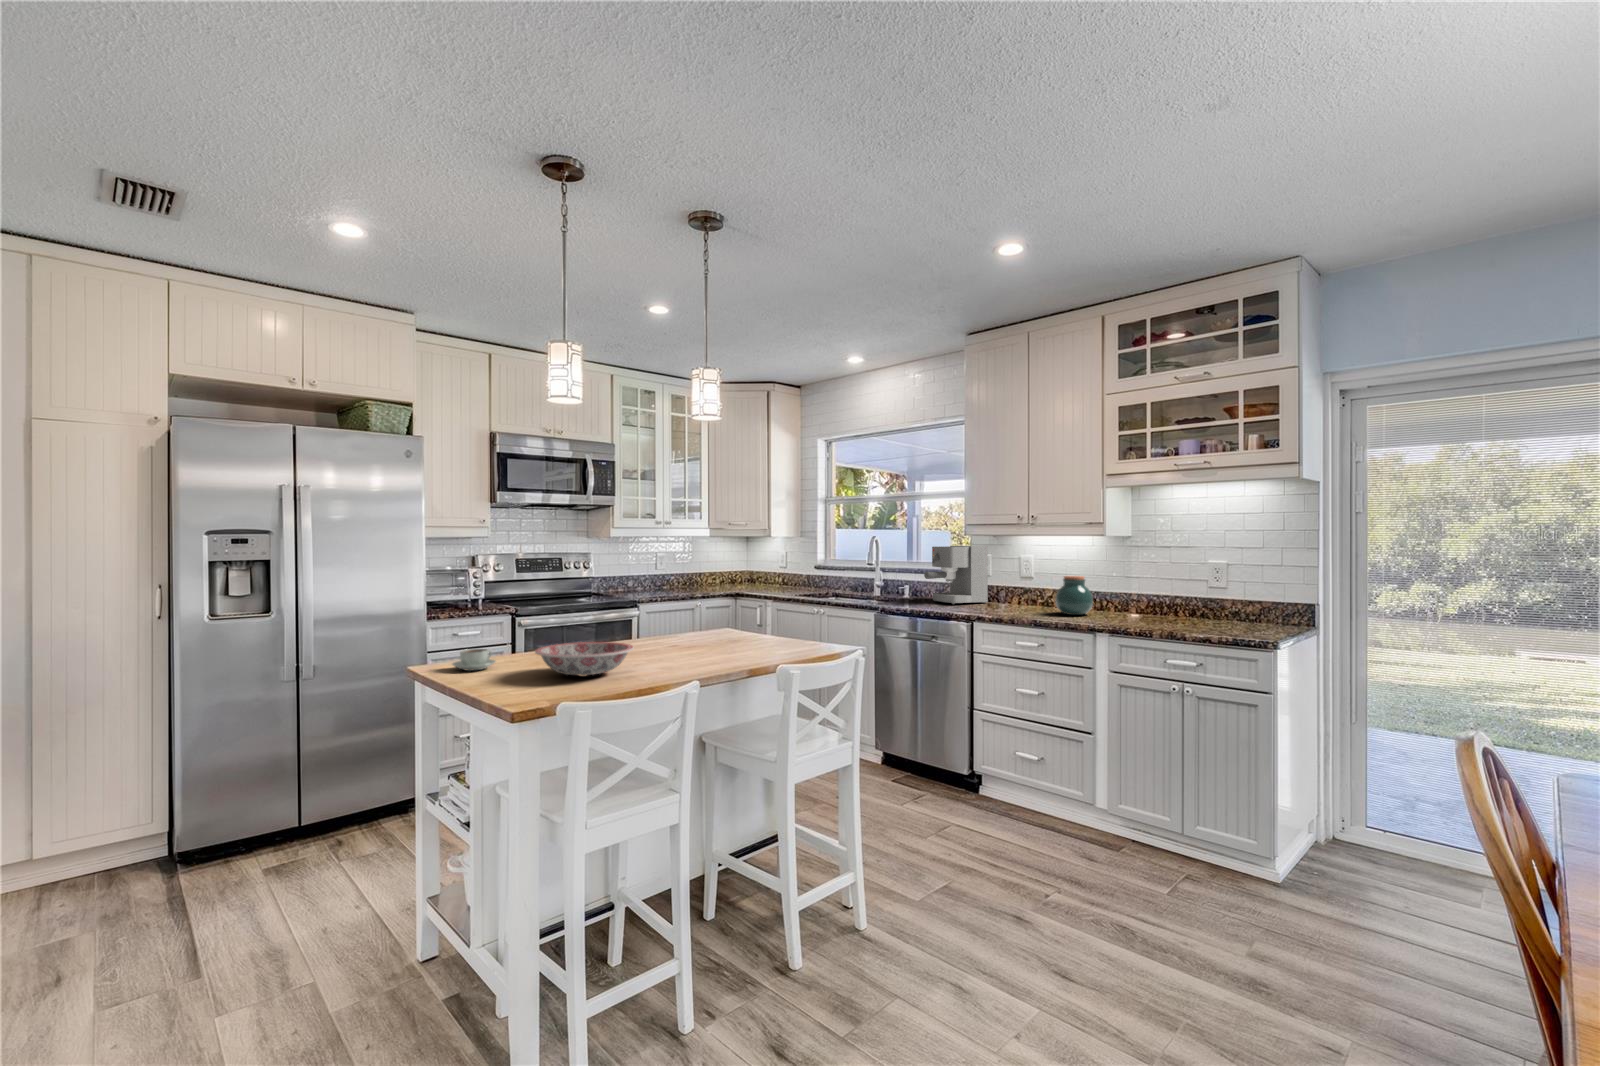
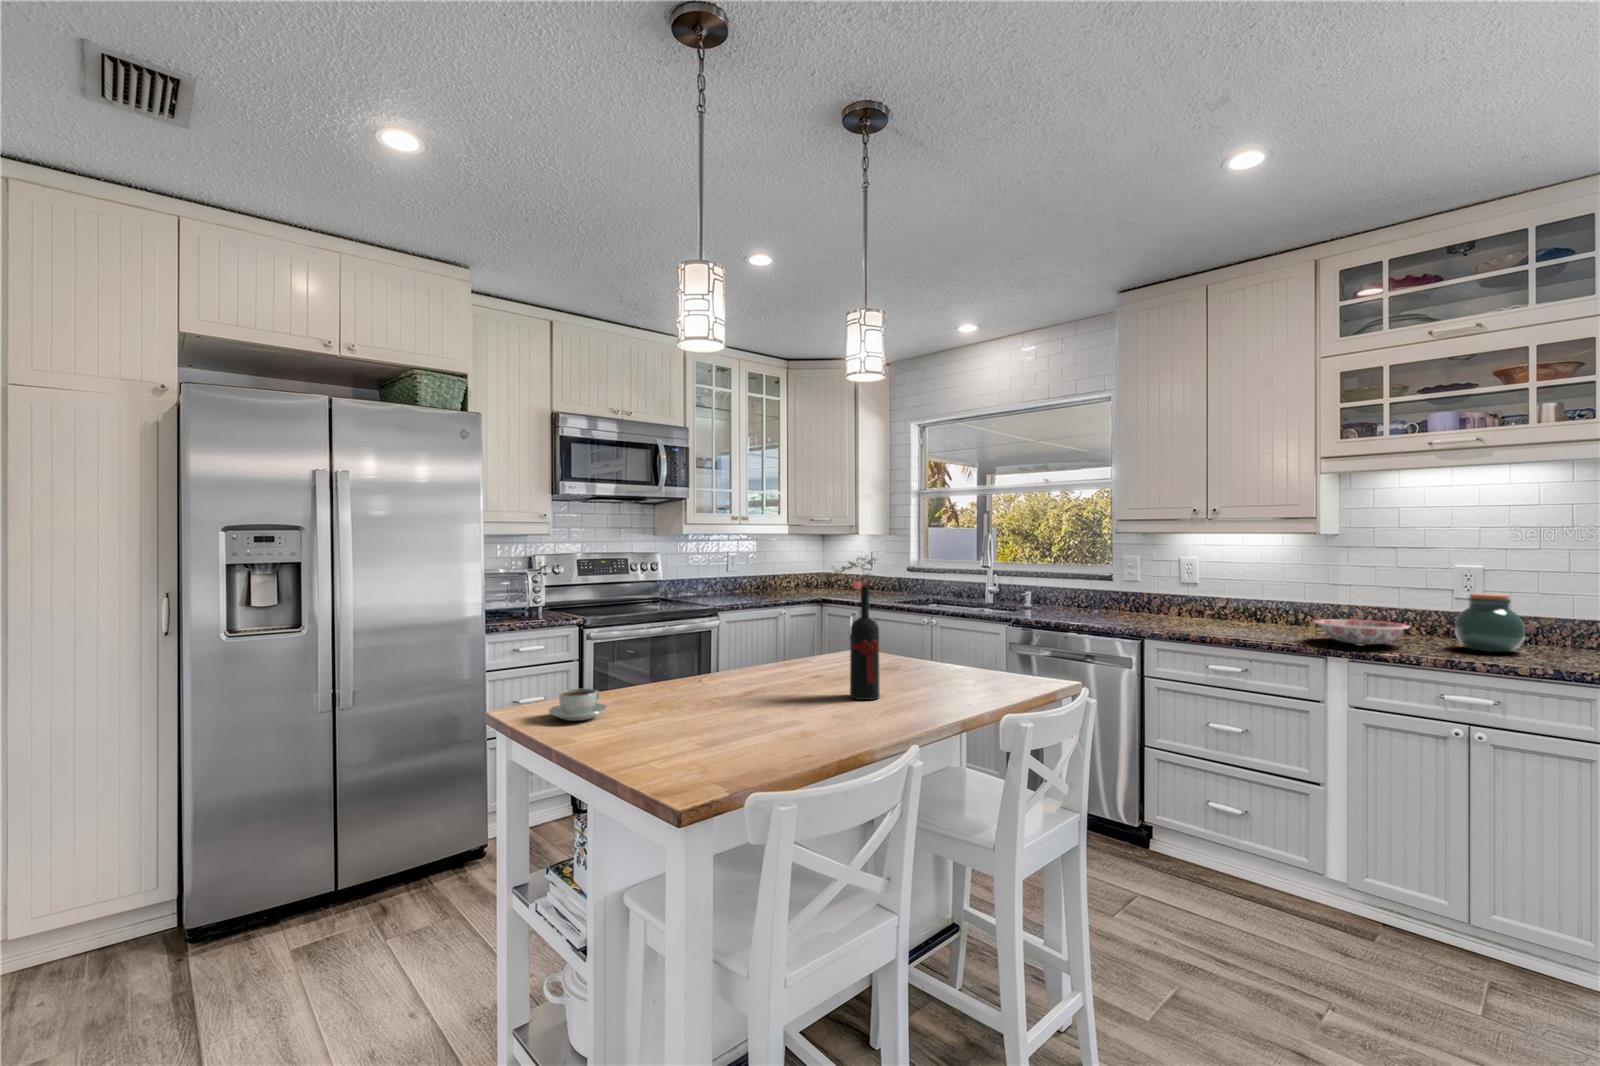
coffee maker: present [924,546,988,604] -> none [1065,545,1140,615]
potted plant: none [748,556,791,585] -> present [835,558,875,589]
wine bottle: none [685,571,707,659] -> present [850,581,880,700]
jar: present [1056,576,1093,615] -> present [1455,593,1525,652]
ceramic bowl: present [535,642,634,676] -> present [1314,619,1409,645]

